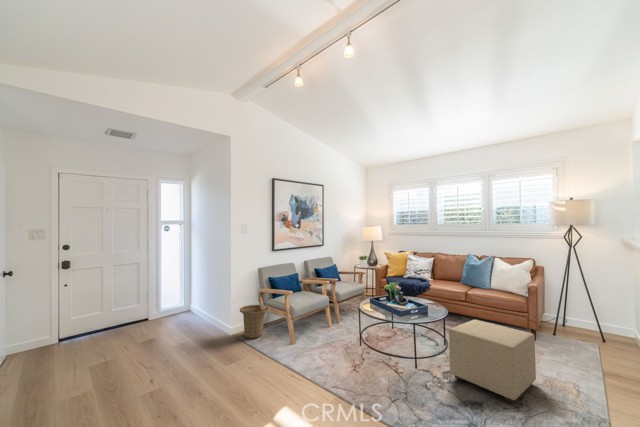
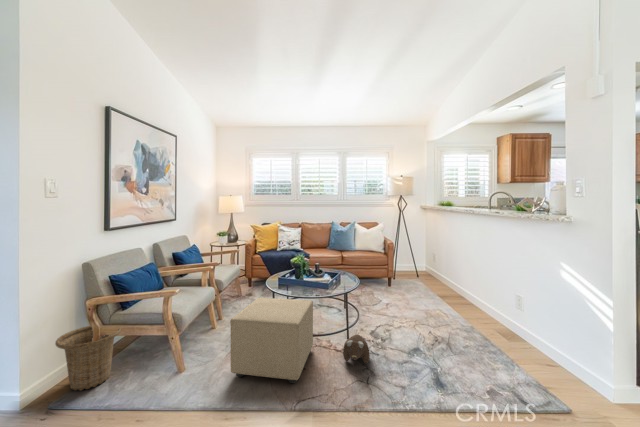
ottoman: present [449,320,536,403] -> present [230,298,313,383]
plush toy: none [388,361,419,390] -> present [343,335,370,364]

